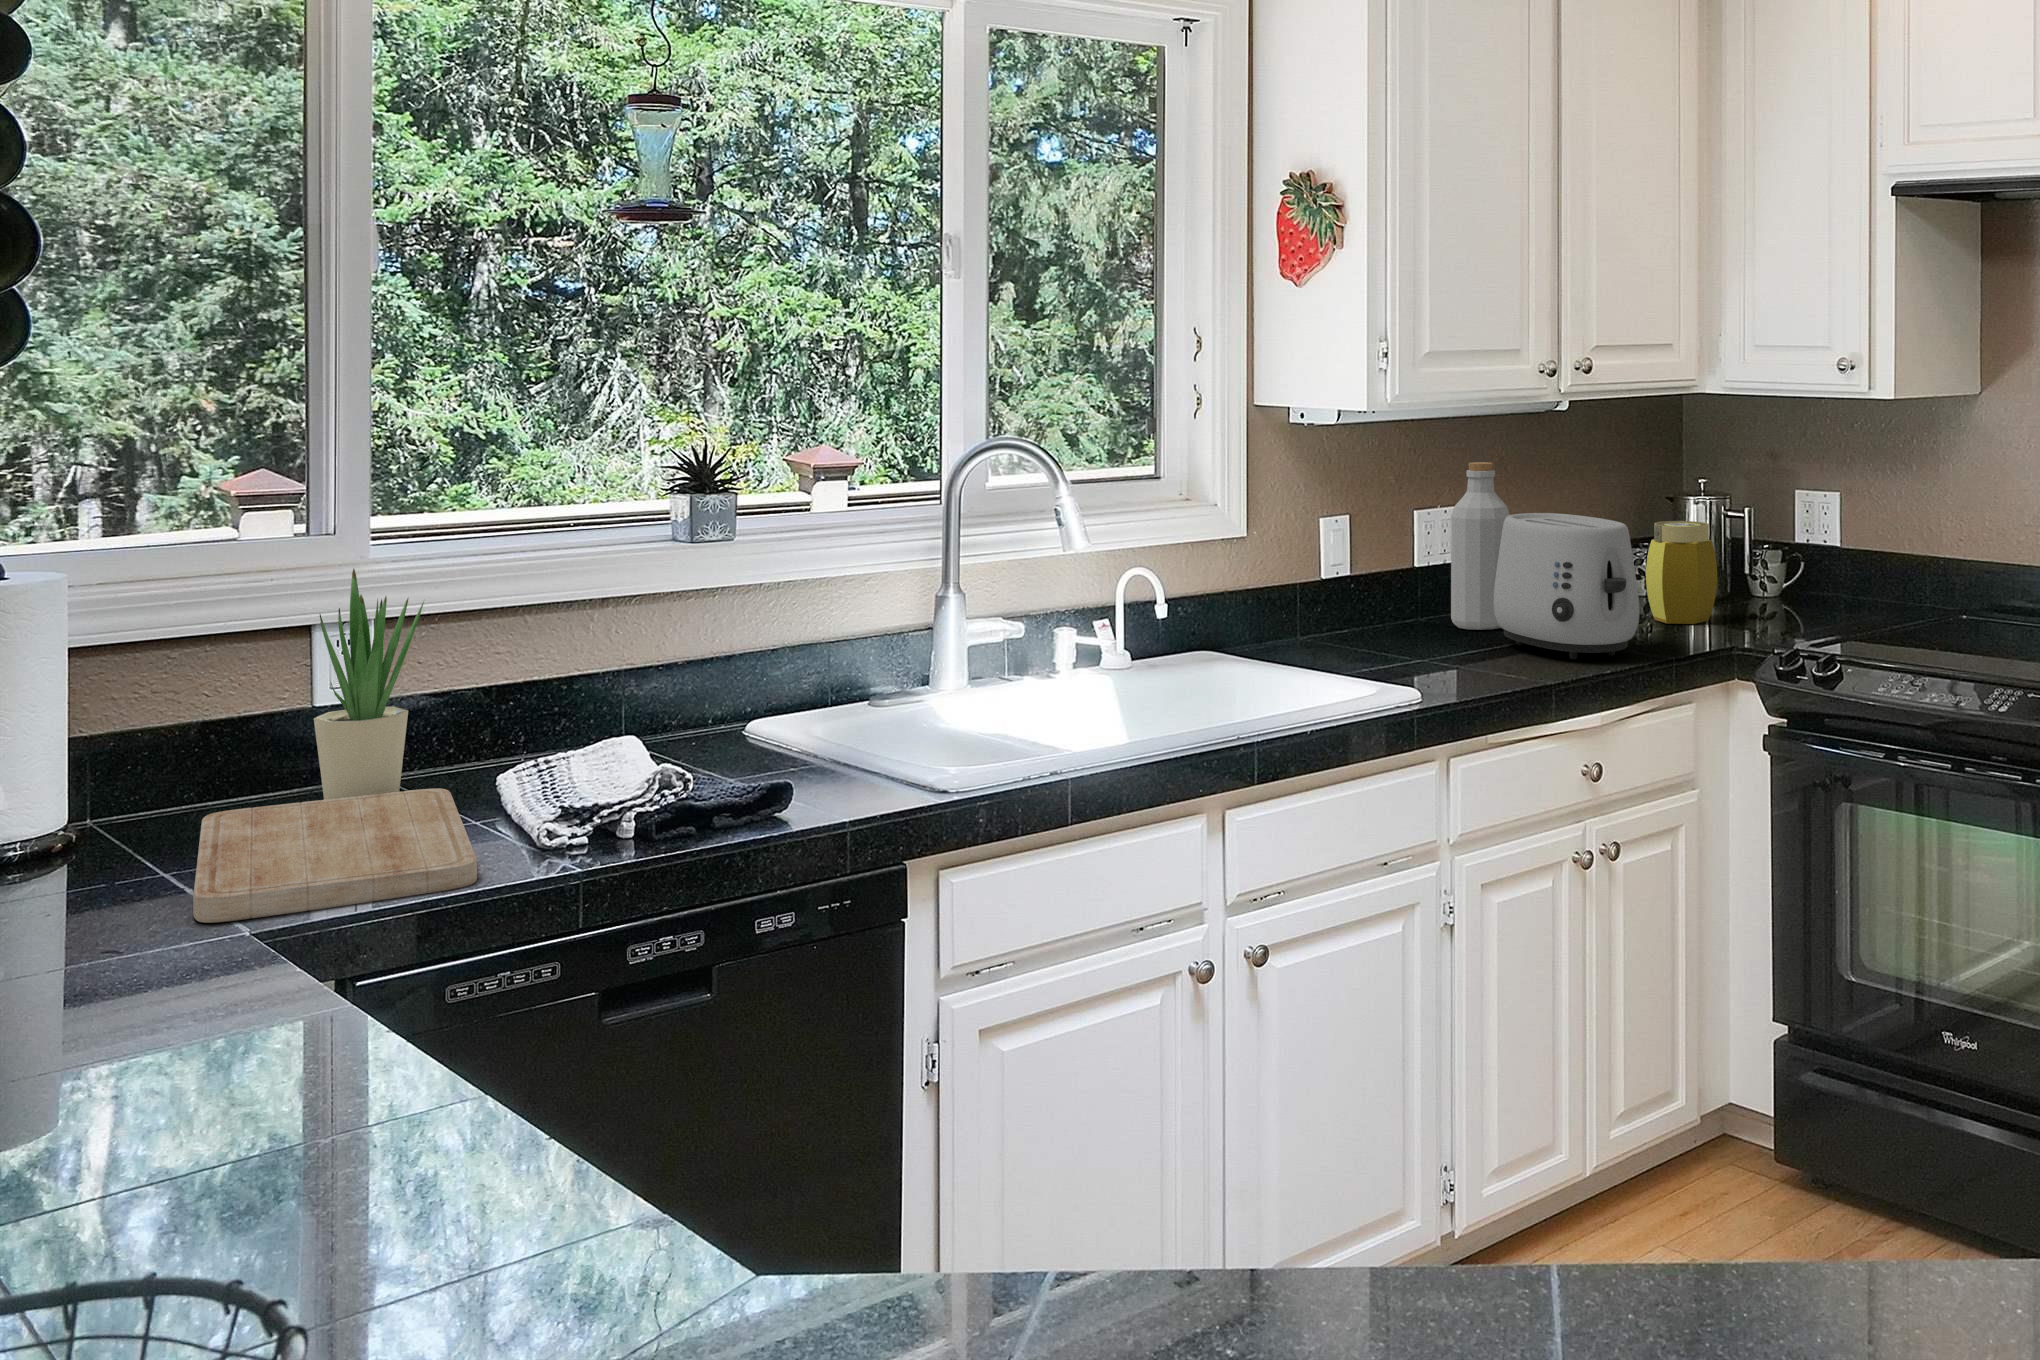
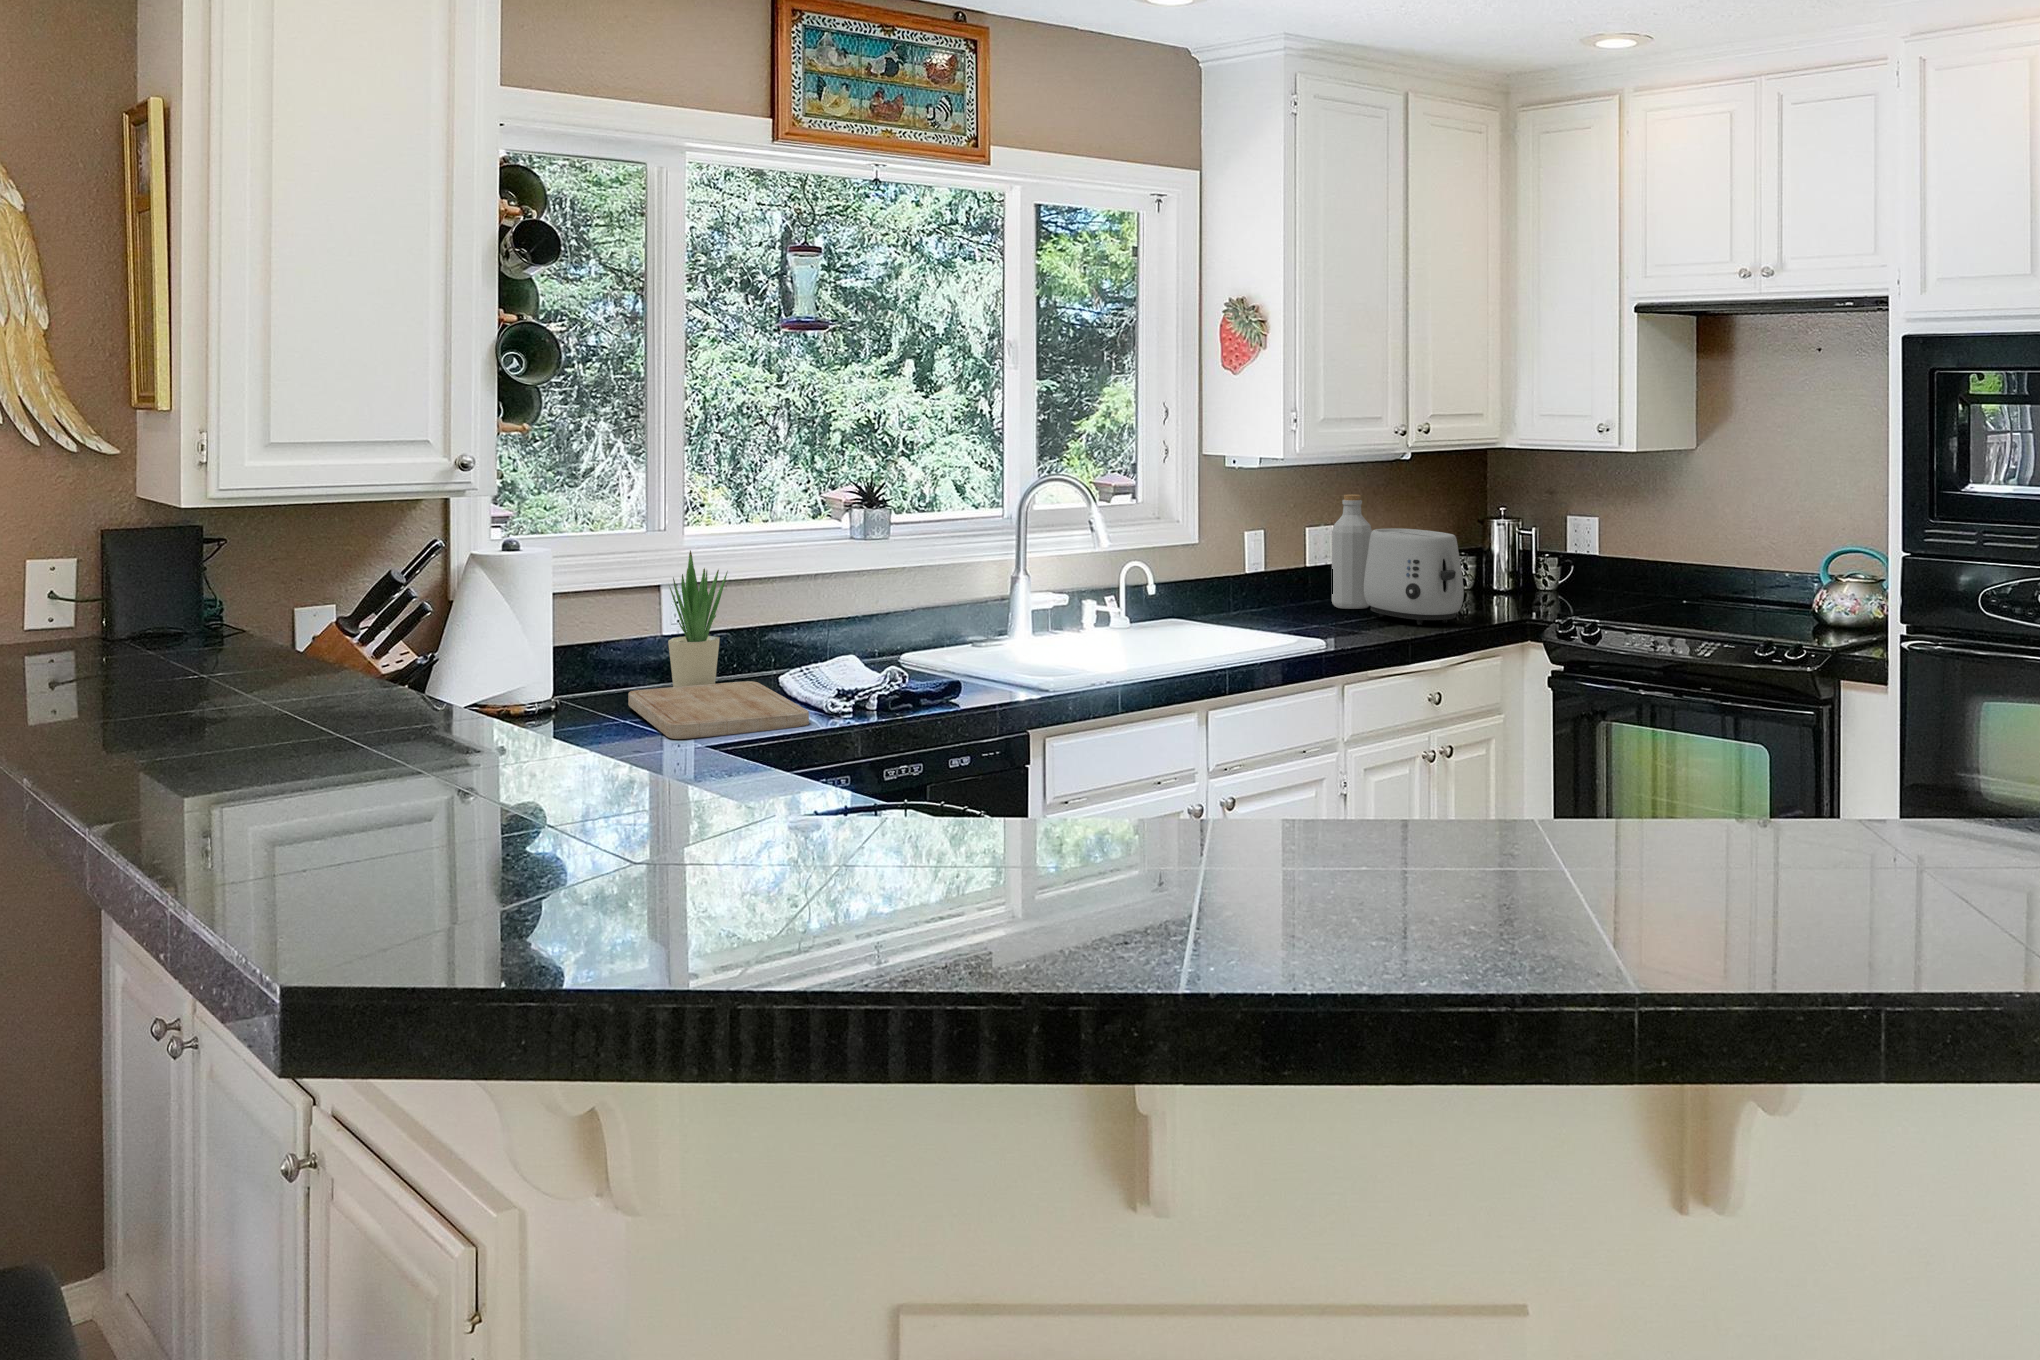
jar: present [1646,521,1717,624] -> none [1465,536,1515,606]

